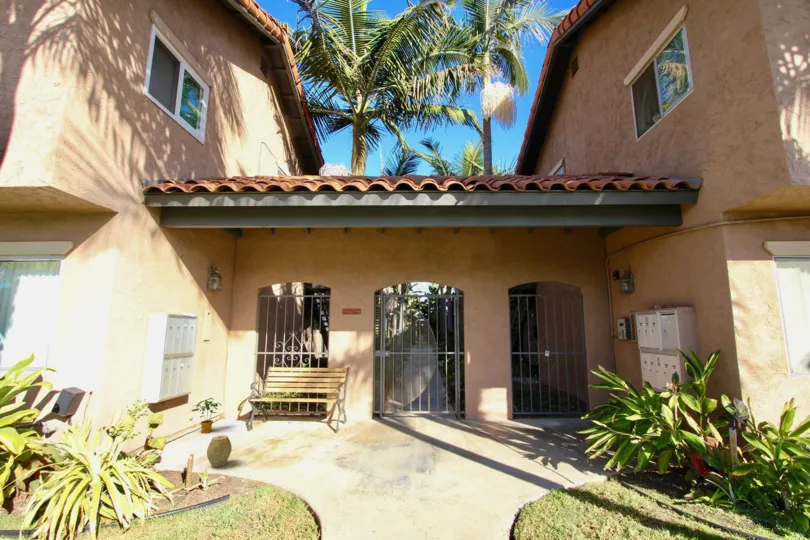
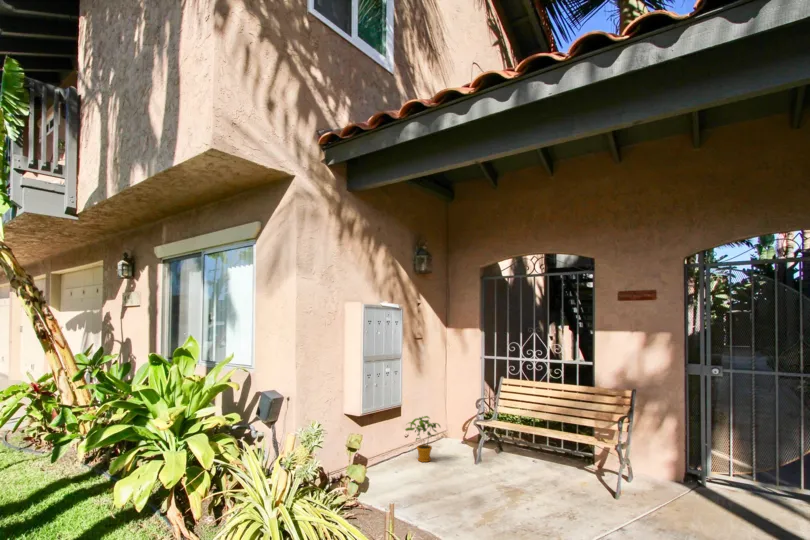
woven basket: present [207,435,232,467] -> none [419,477,451,524]

